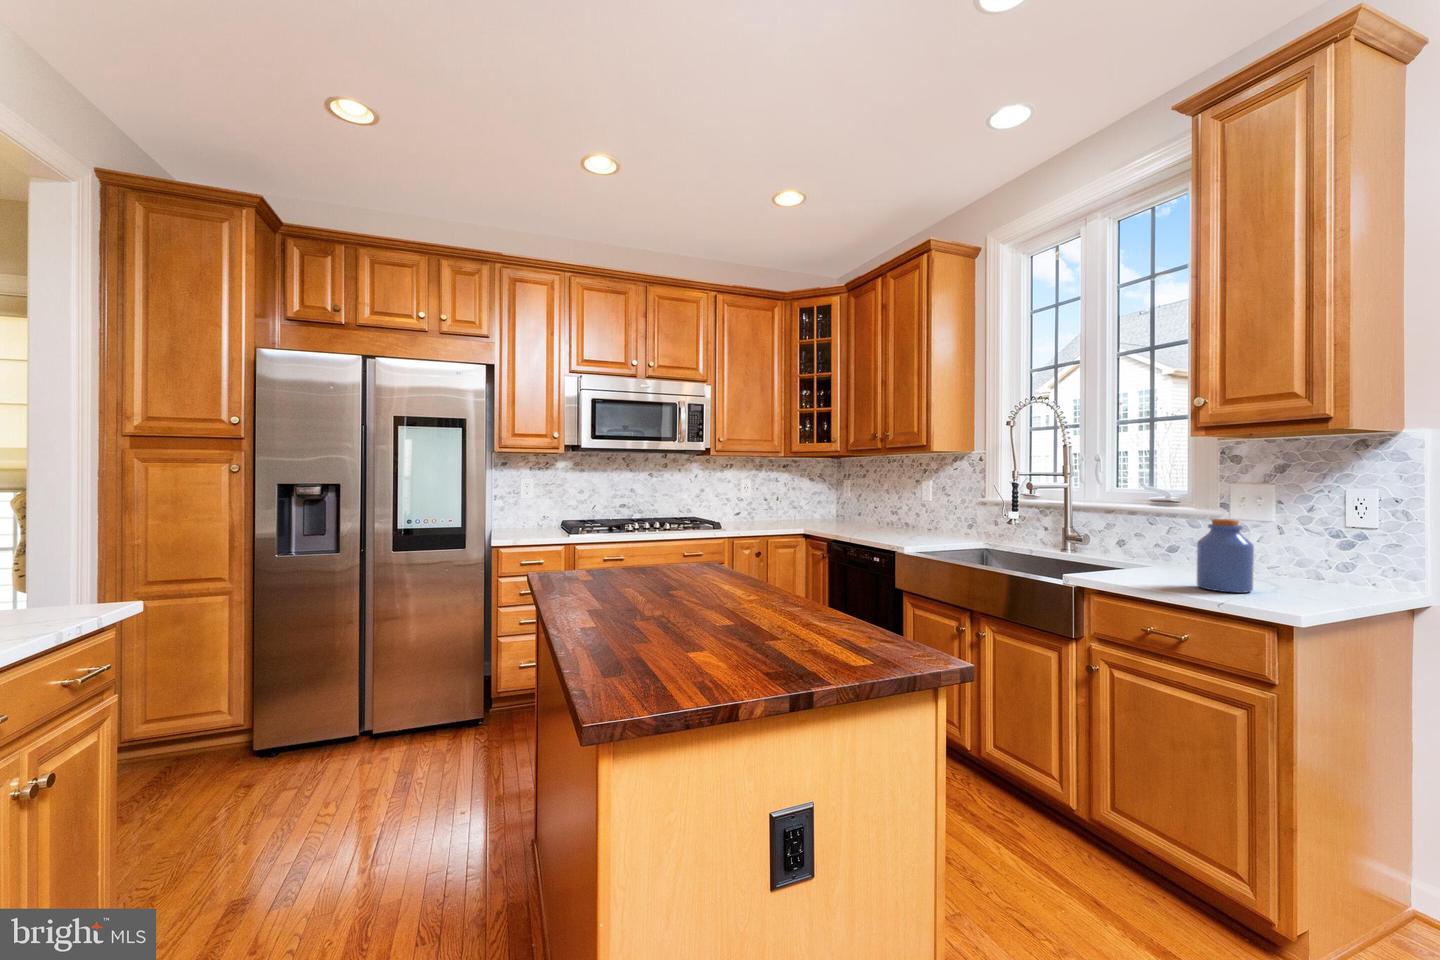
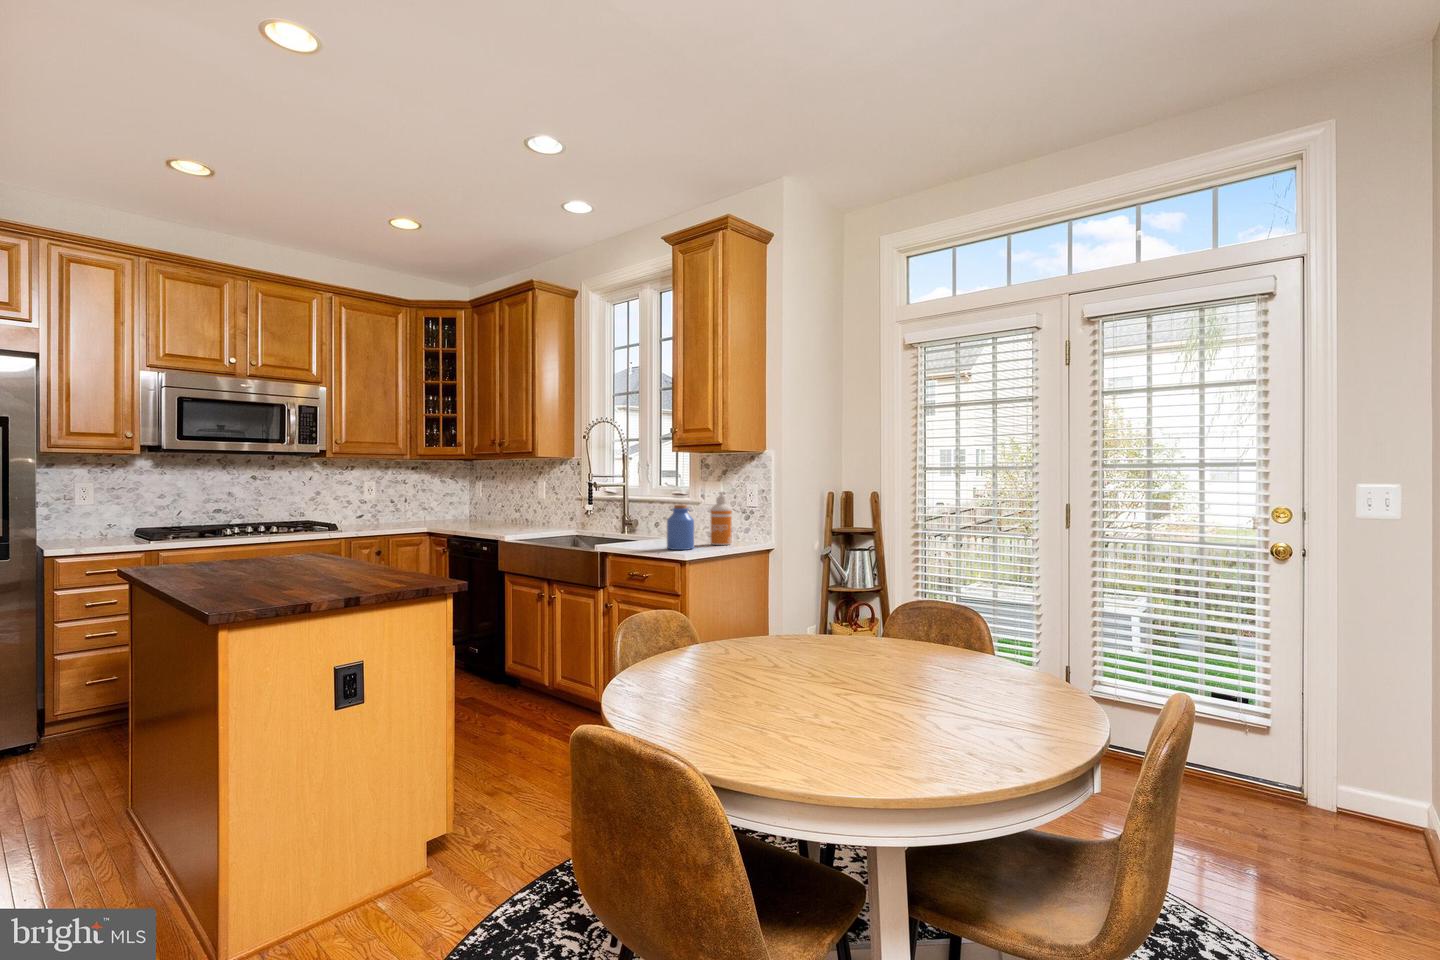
soap dispenser: none [1263,500,1310,587] -> present [711,492,732,545]

